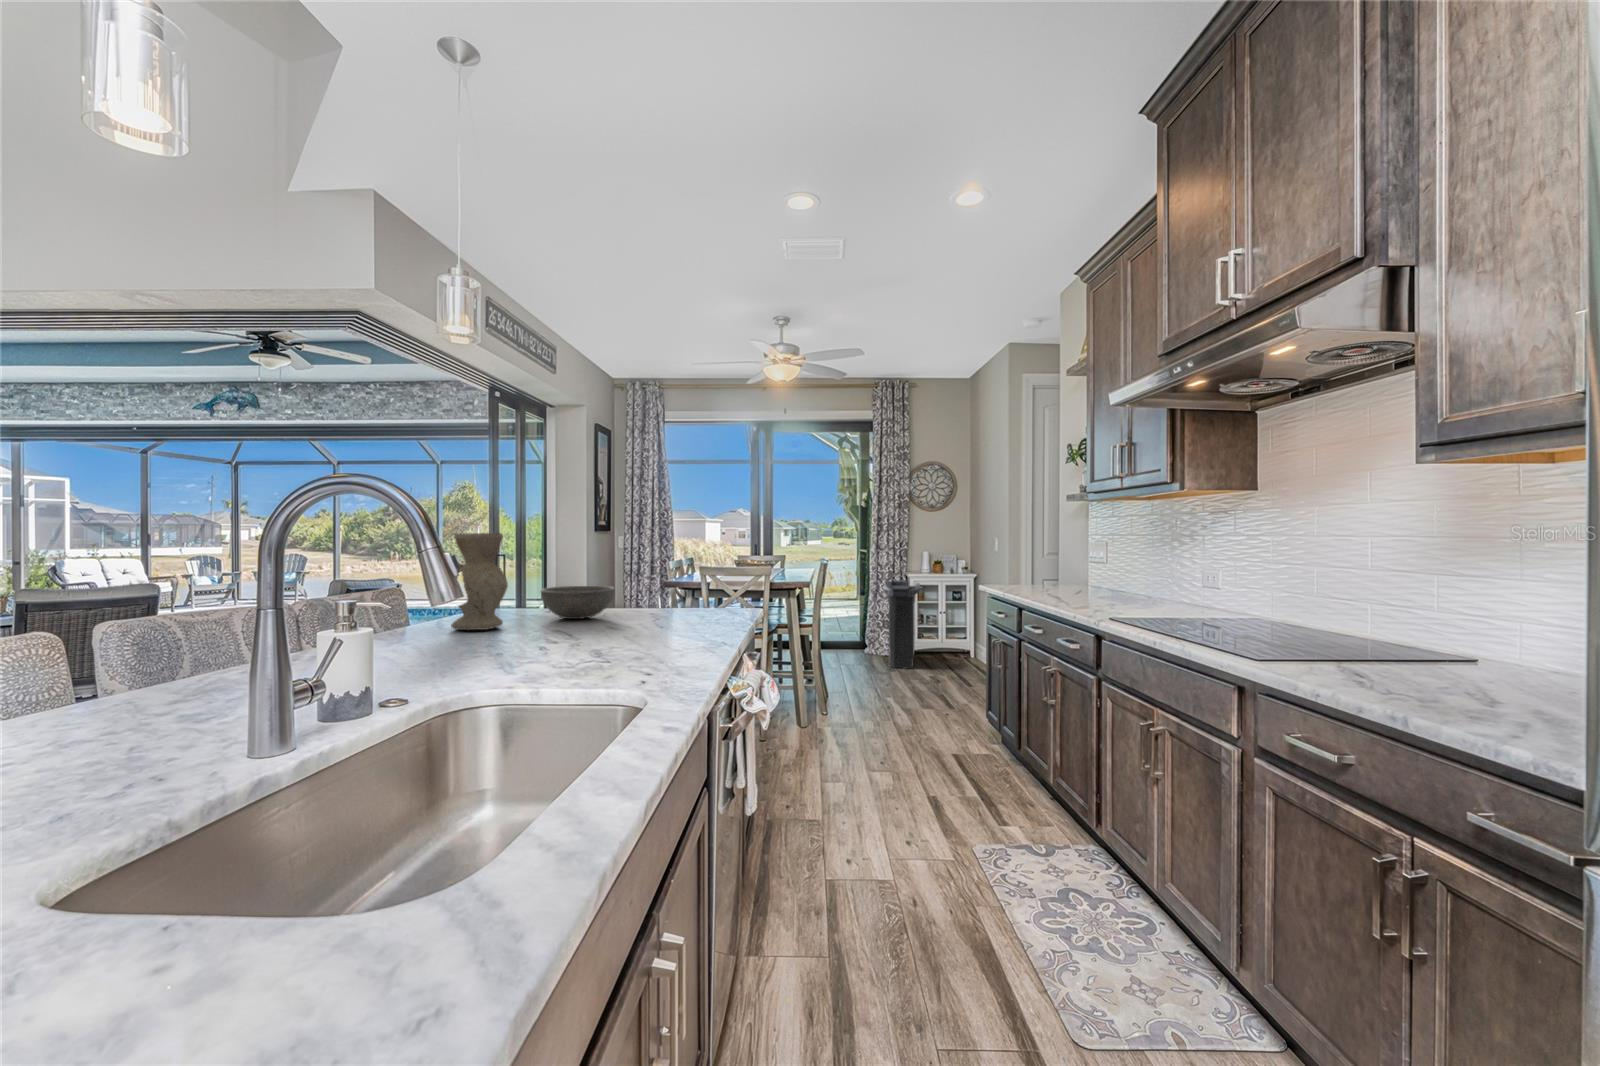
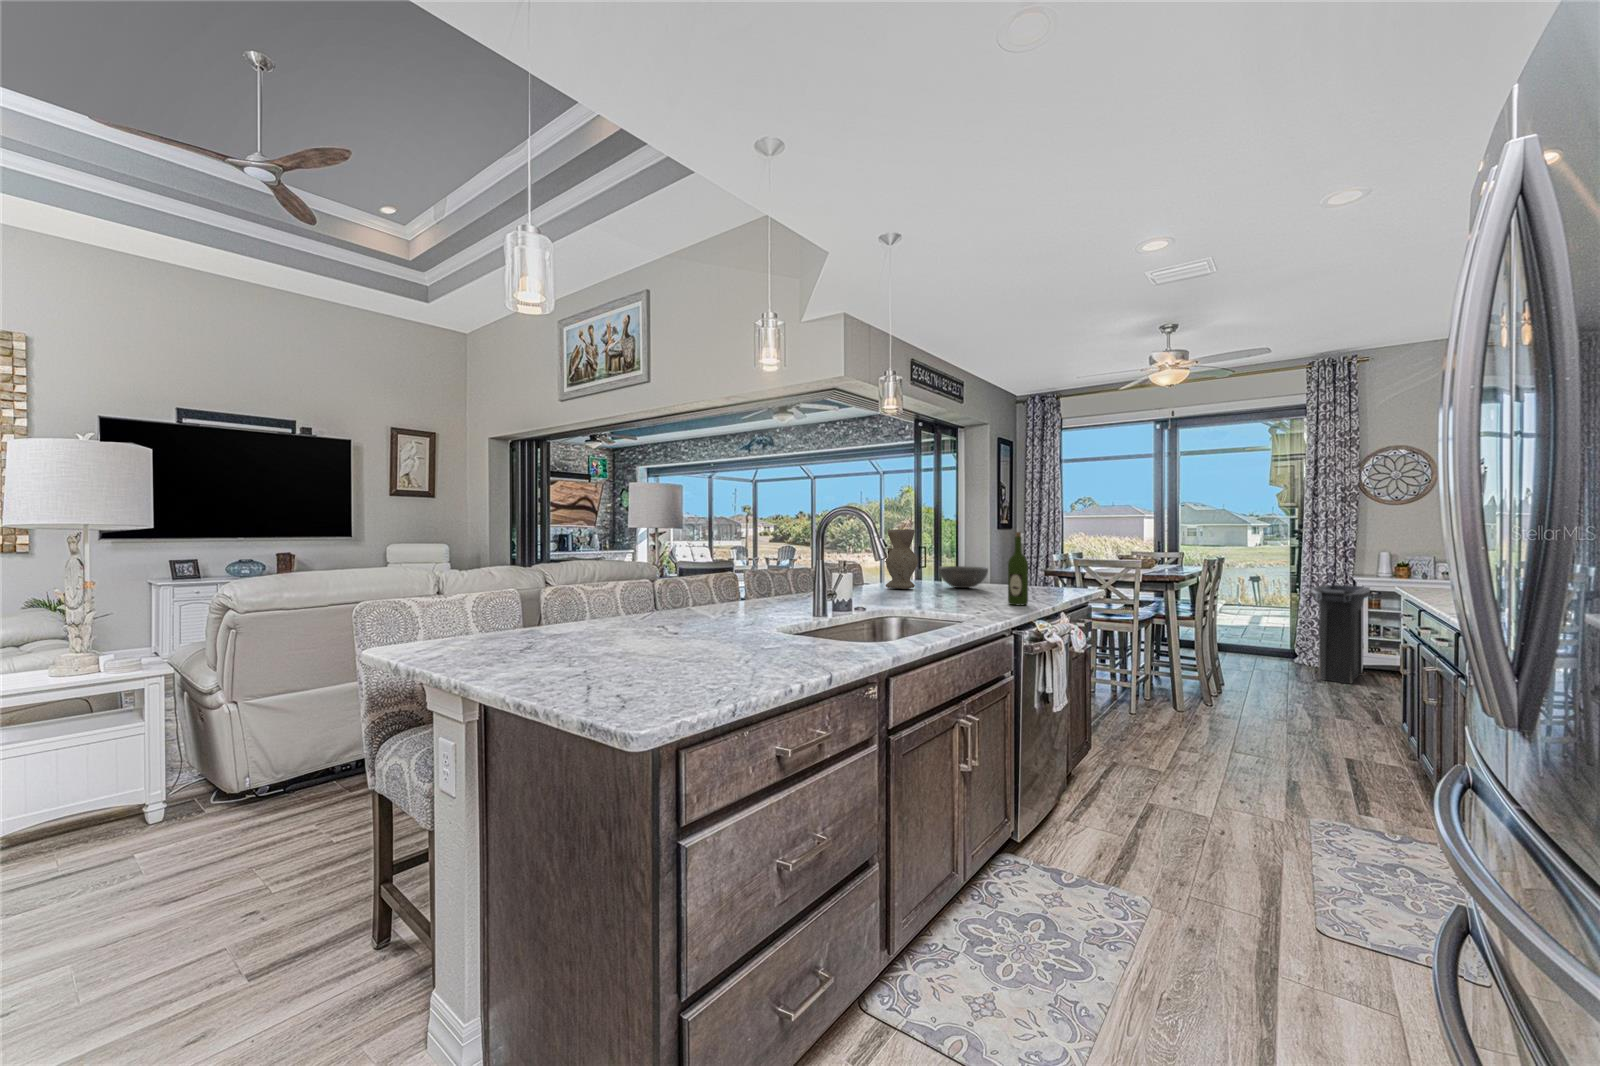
wine bottle: none [665,538,695,650] -> present [1008,532,1028,605]

